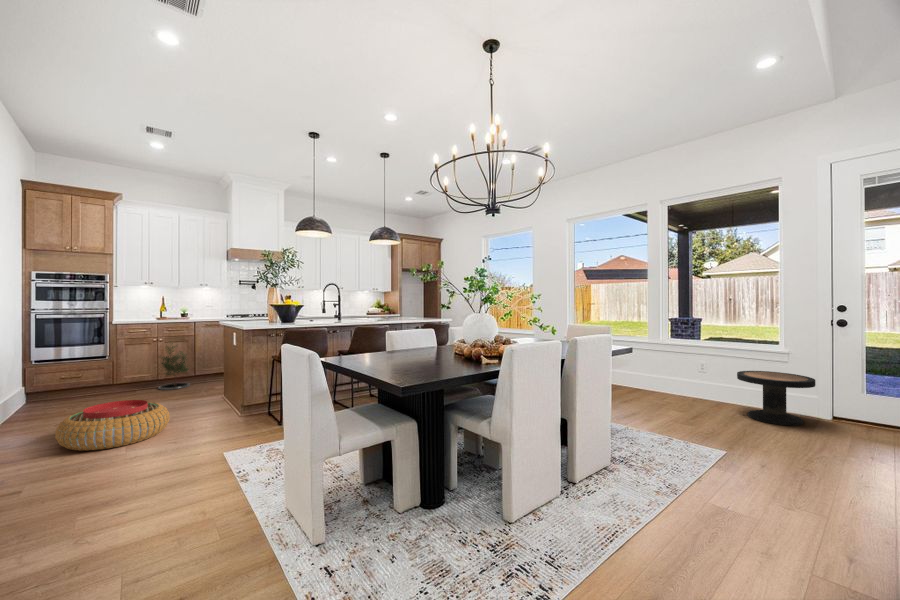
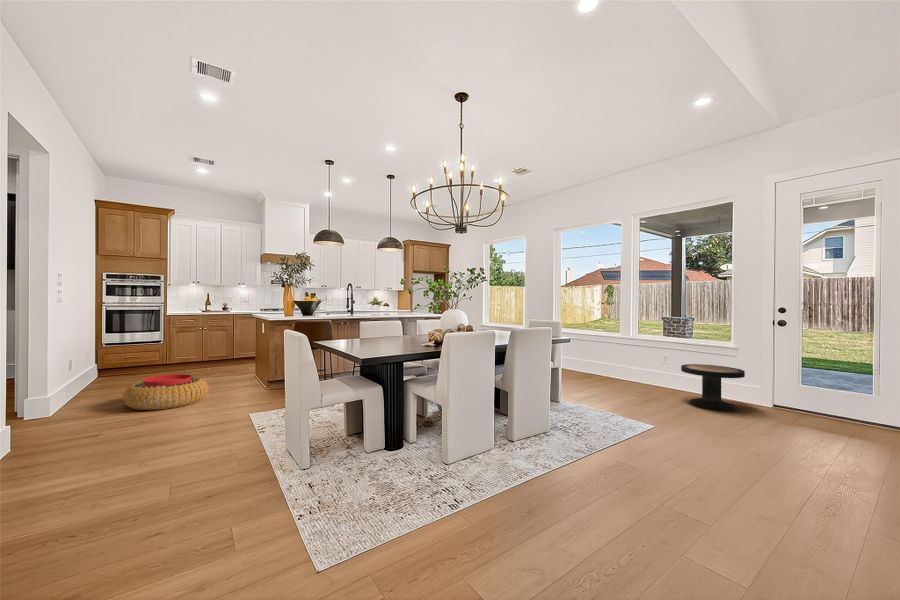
potted tree: present [159,346,190,390] -> none [200,330,228,371]

